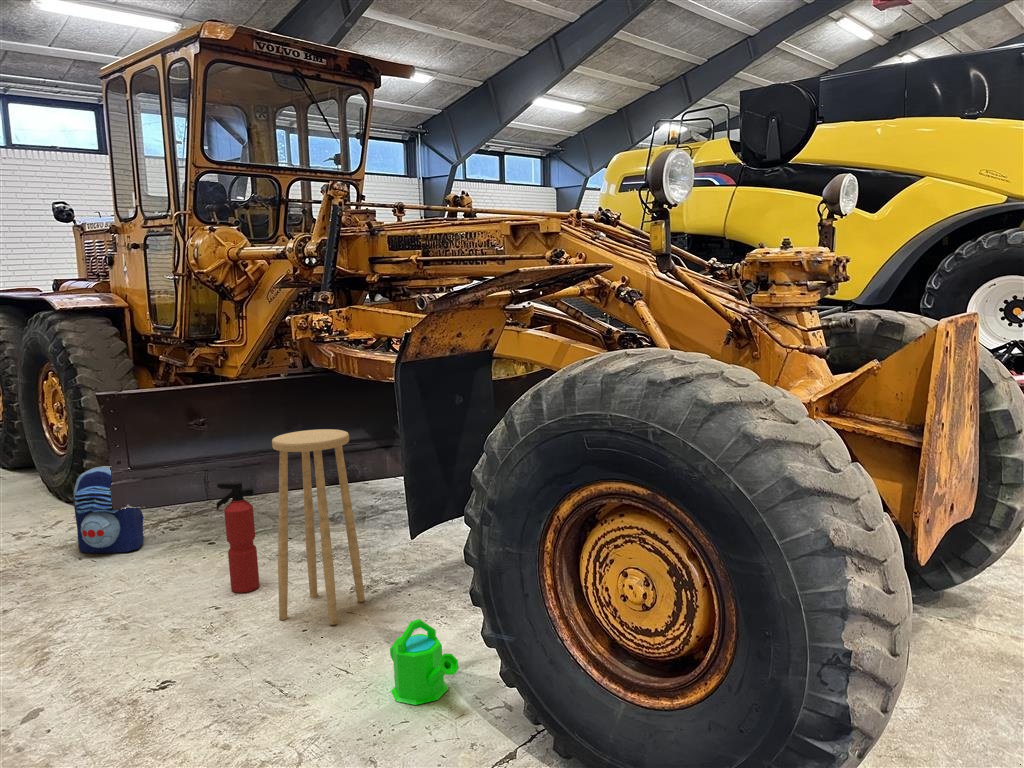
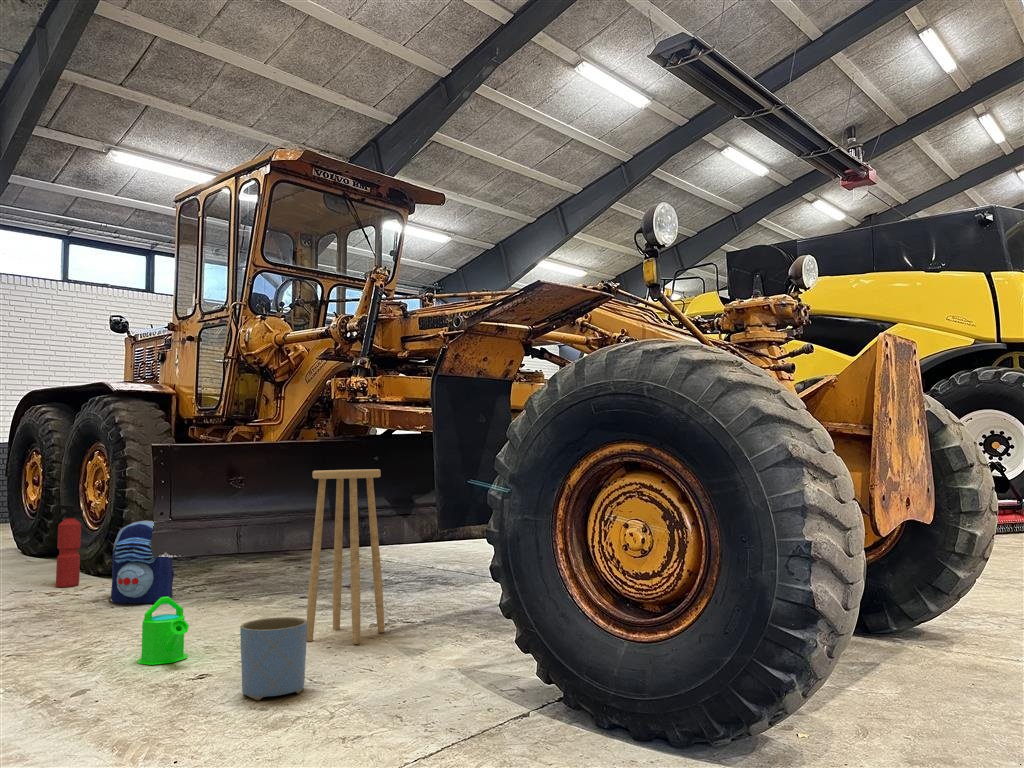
fire extinguisher: present [216,482,259,593] -> present [53,505,83,587]
watering can: present [390,619,459,705] -> present [138,596,189,665]
planter: none [193,633,271,735] -> present [240,617,307,700]

